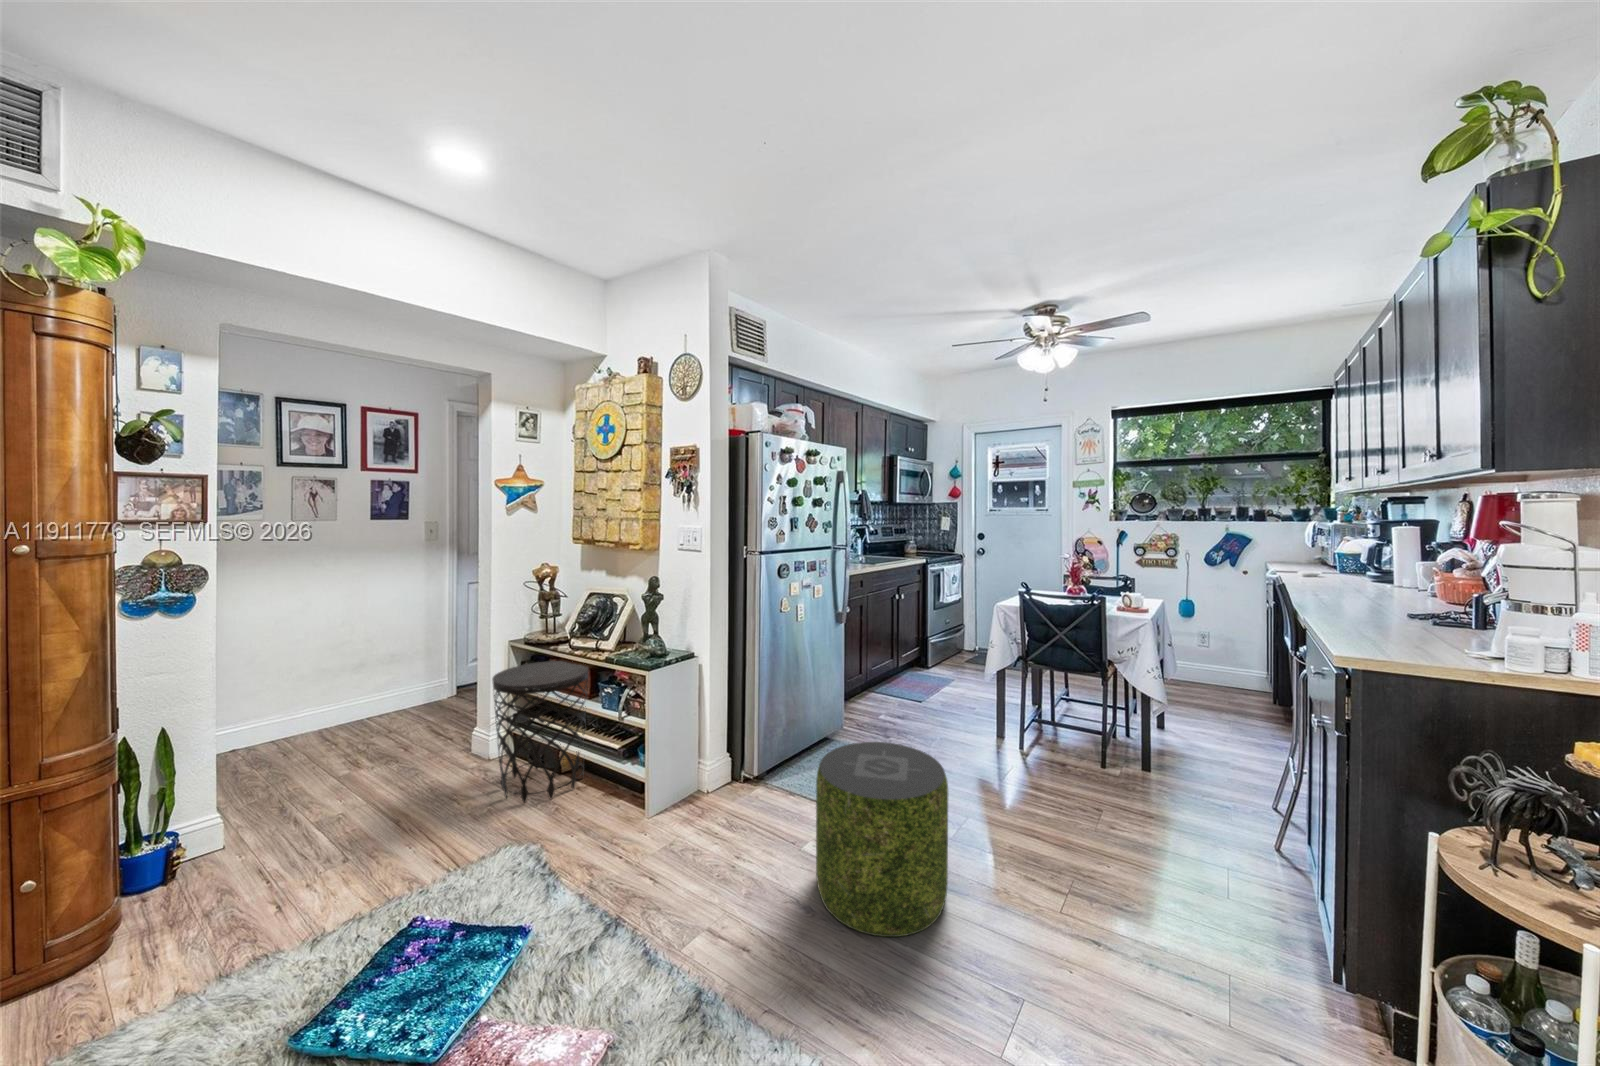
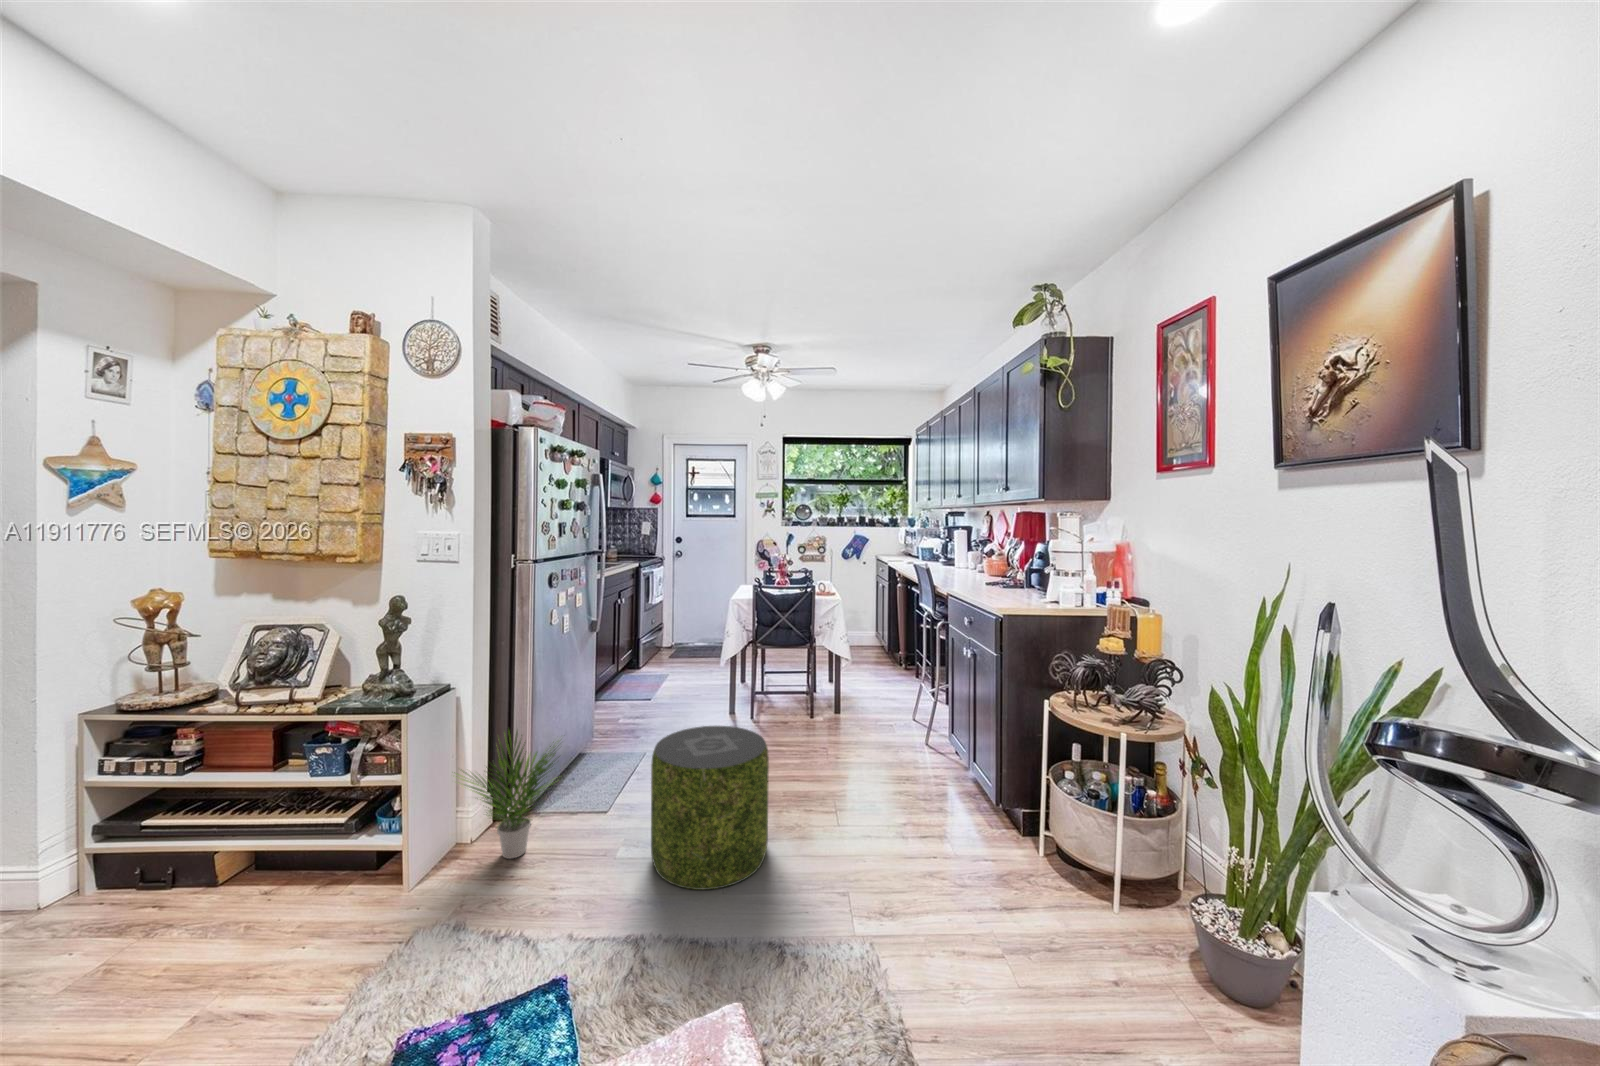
side table: present [492,661,588,803] -> none [86,725,272,951]
potted plant: none [676,702,767,821] -> present [461,731,556,859]

